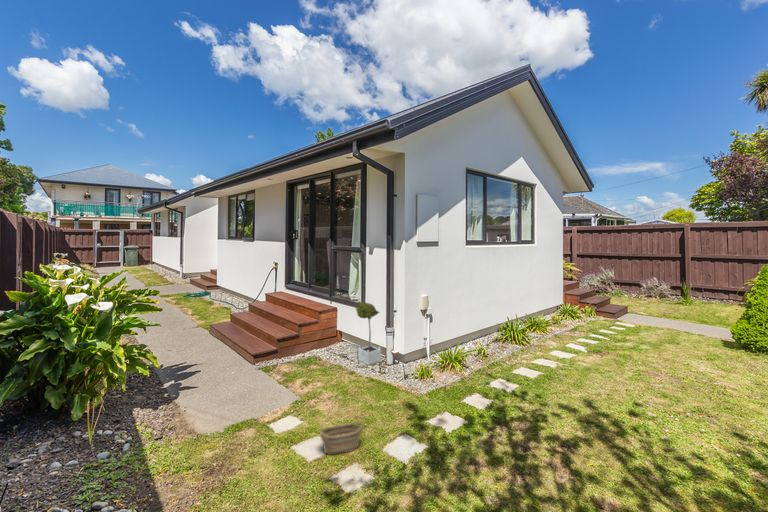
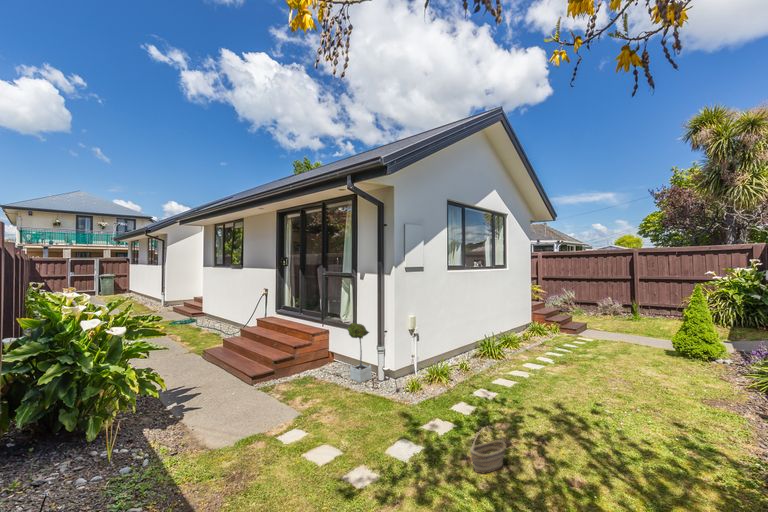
basket: present [320,416,362,455] -> present [470,427,506,473]

